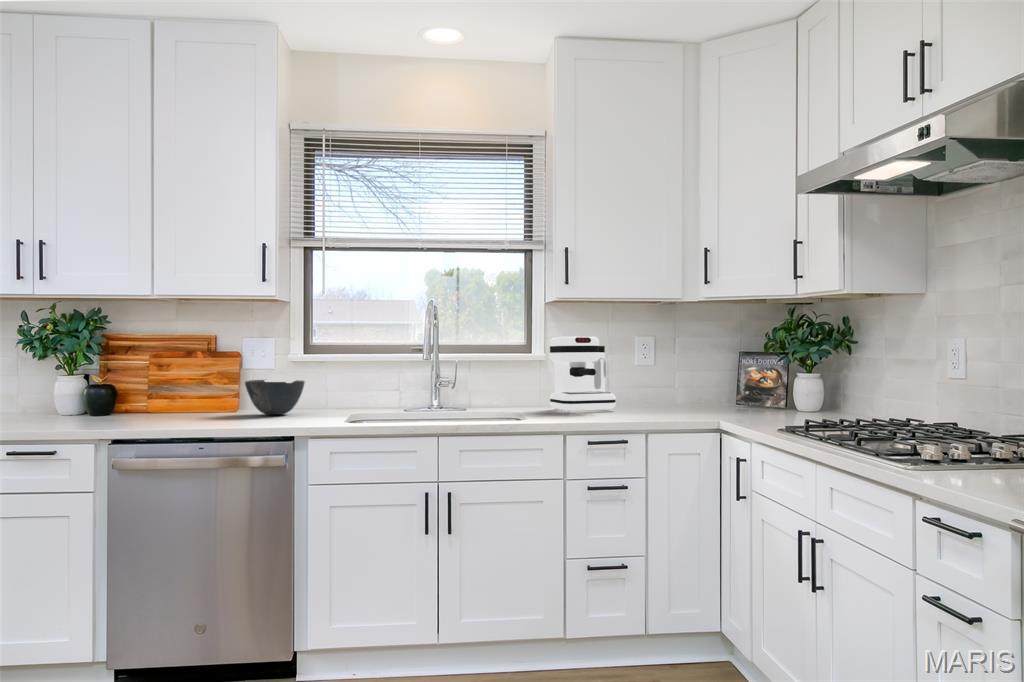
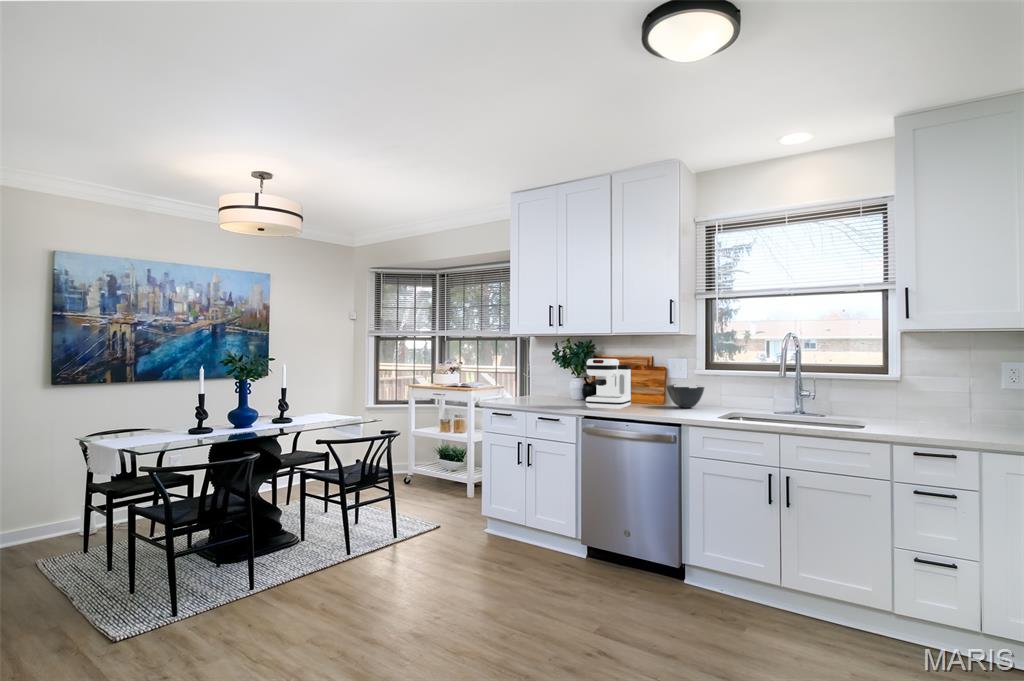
coffee maker: present [549,336,616,412] -> present [586,359,631,410]

